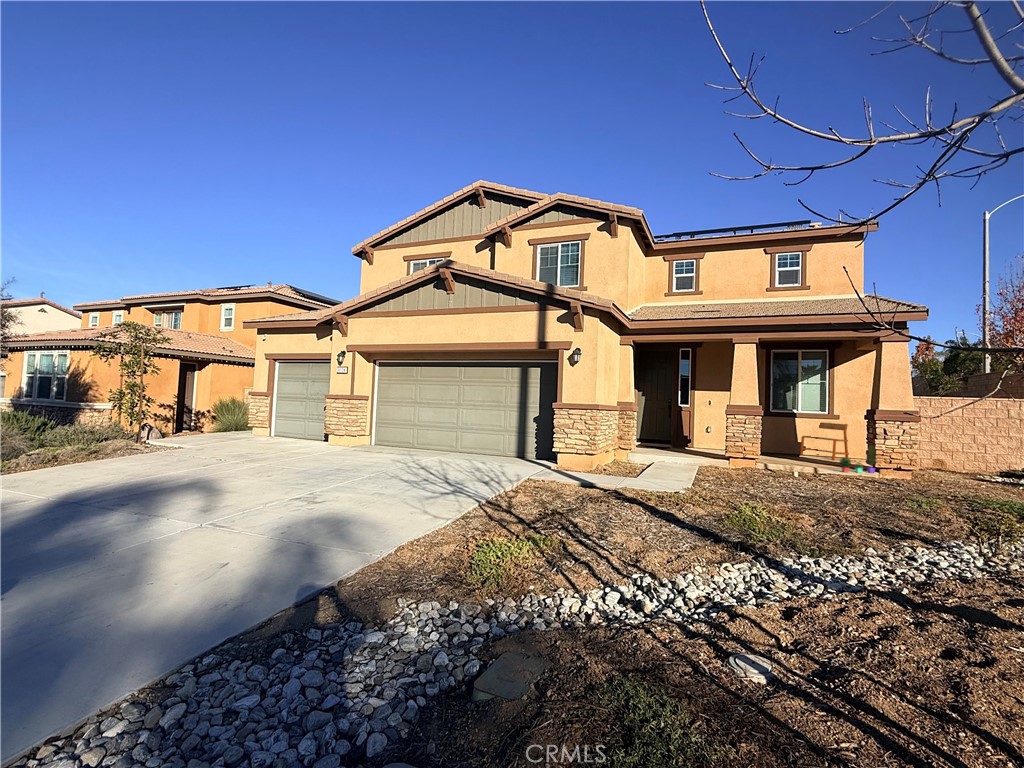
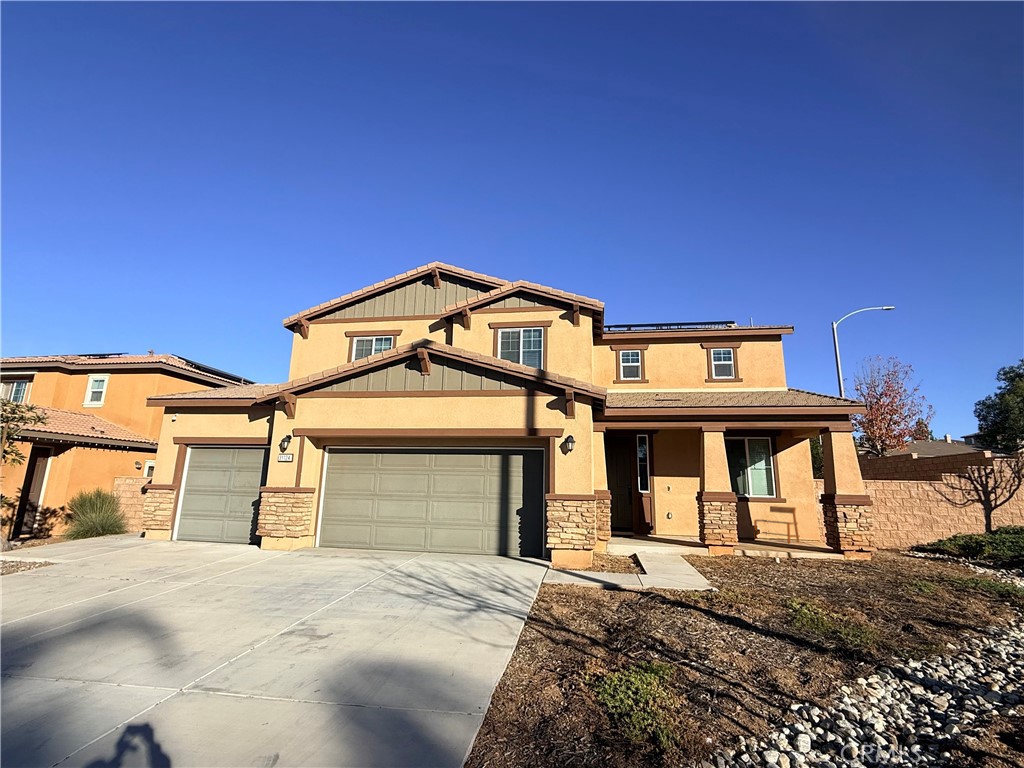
potted plant: present [840,446,876,473] -> none [810,529,842,556]

